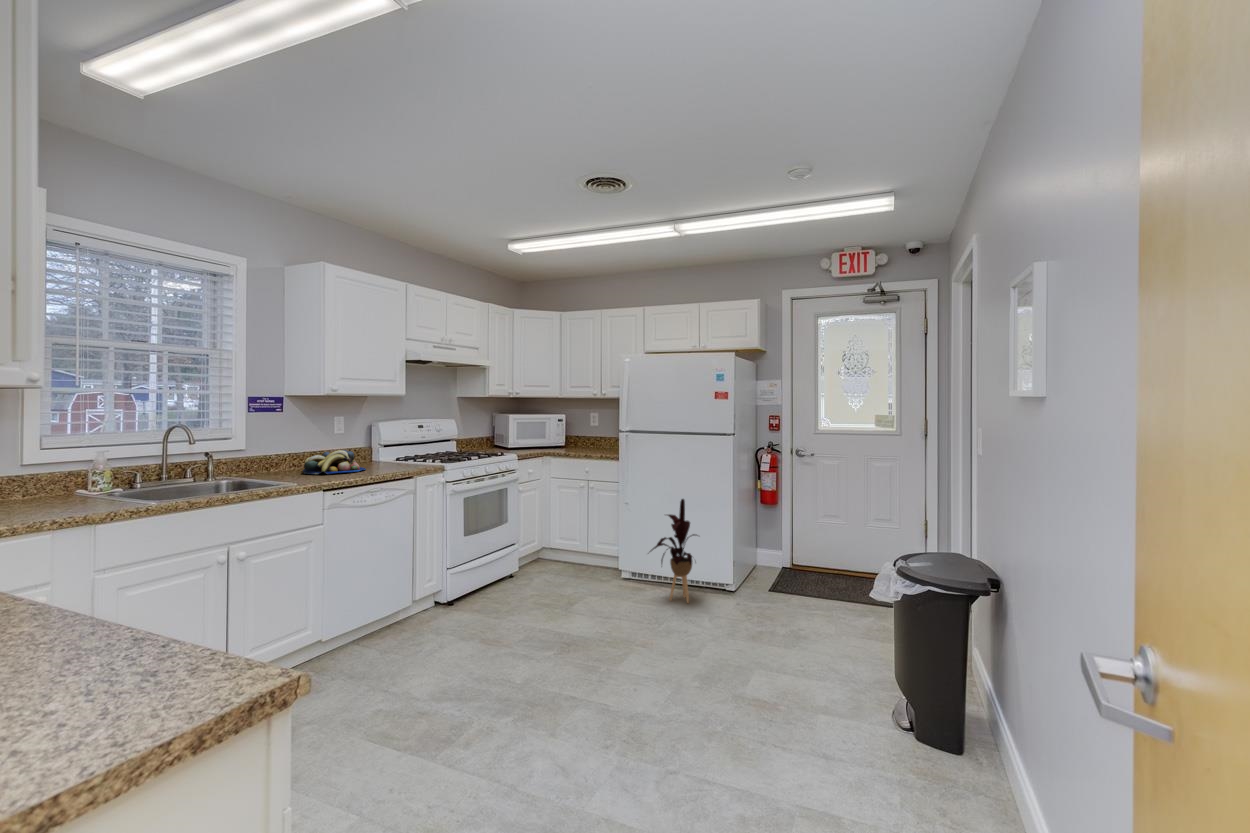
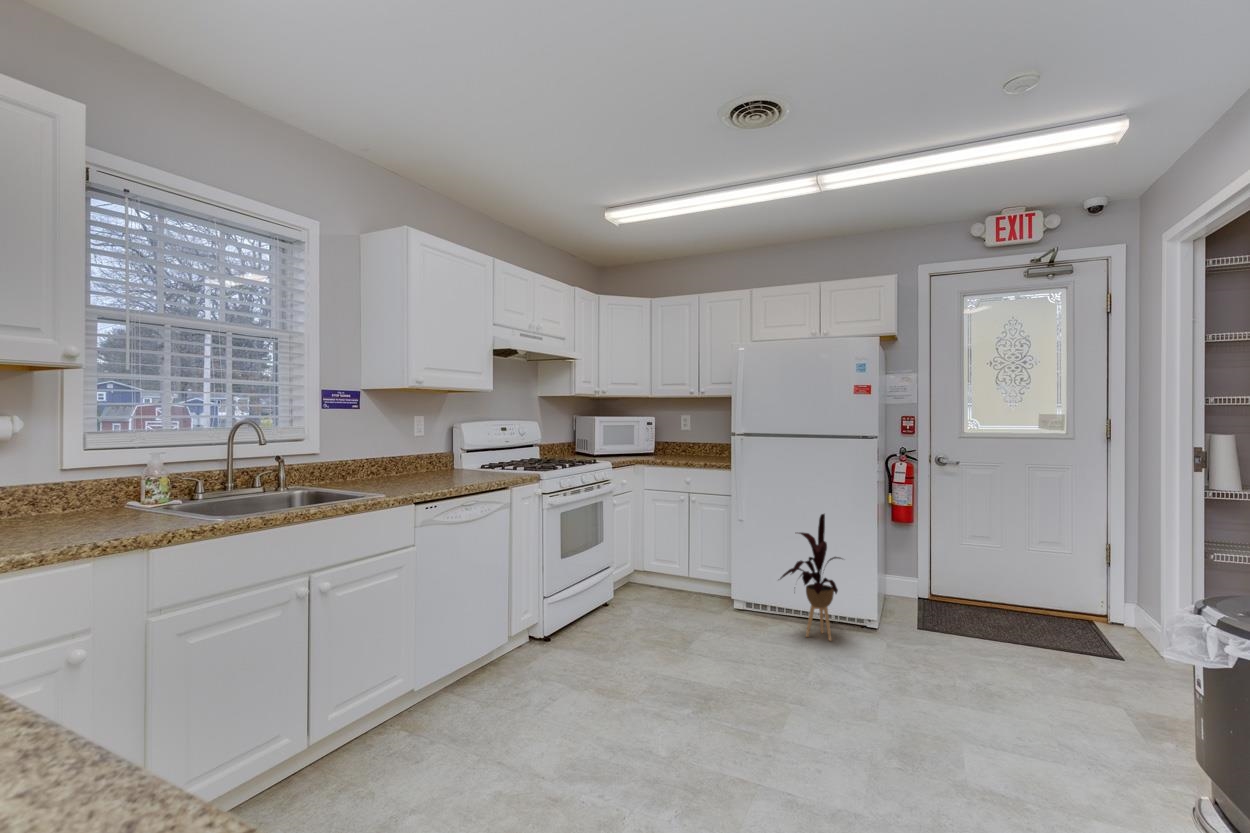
fruit bowl: present [303,450,366,474] -> none [380,455,452,483]

